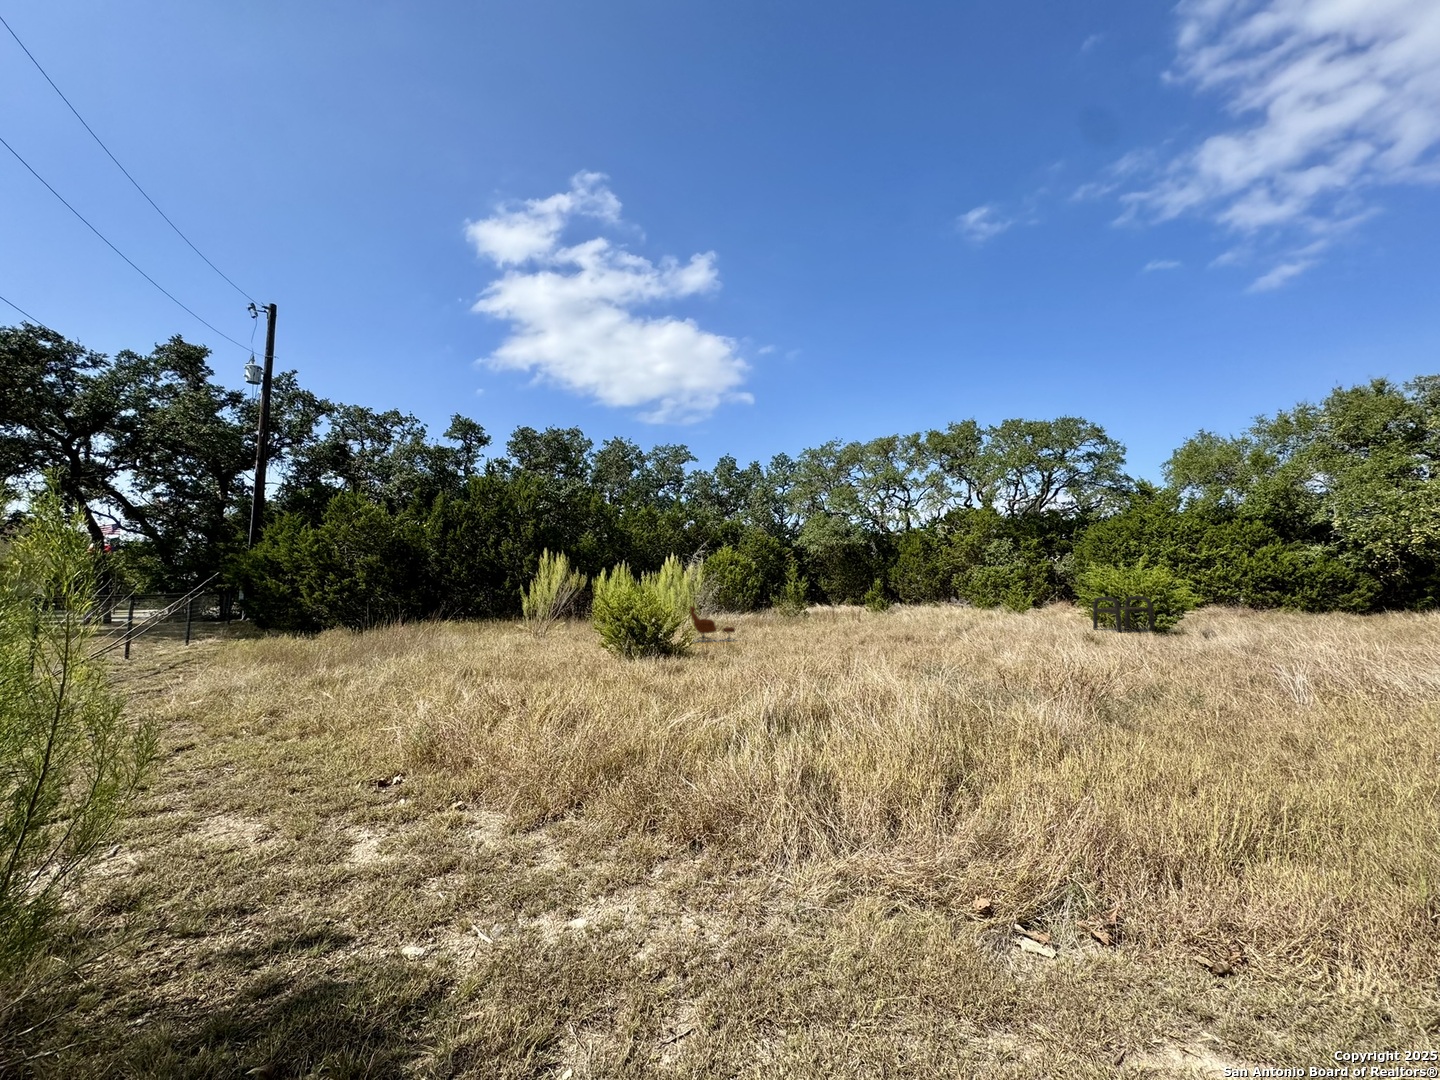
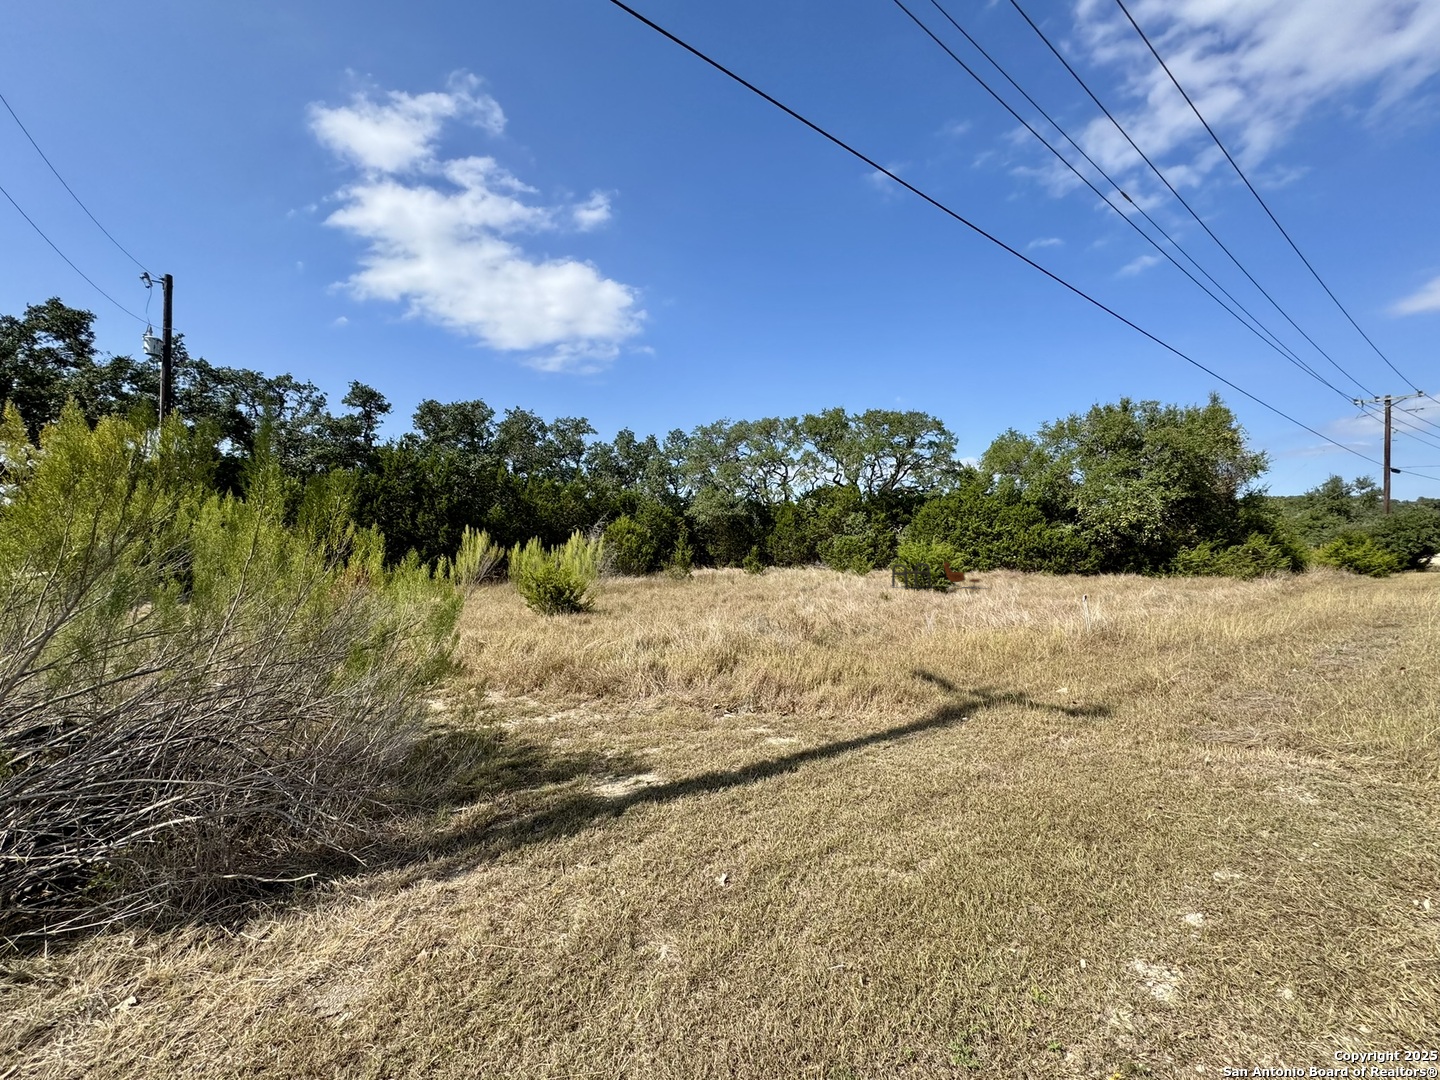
lounge chair: present [689,606,735,641] -> present [944,562,980,588]

